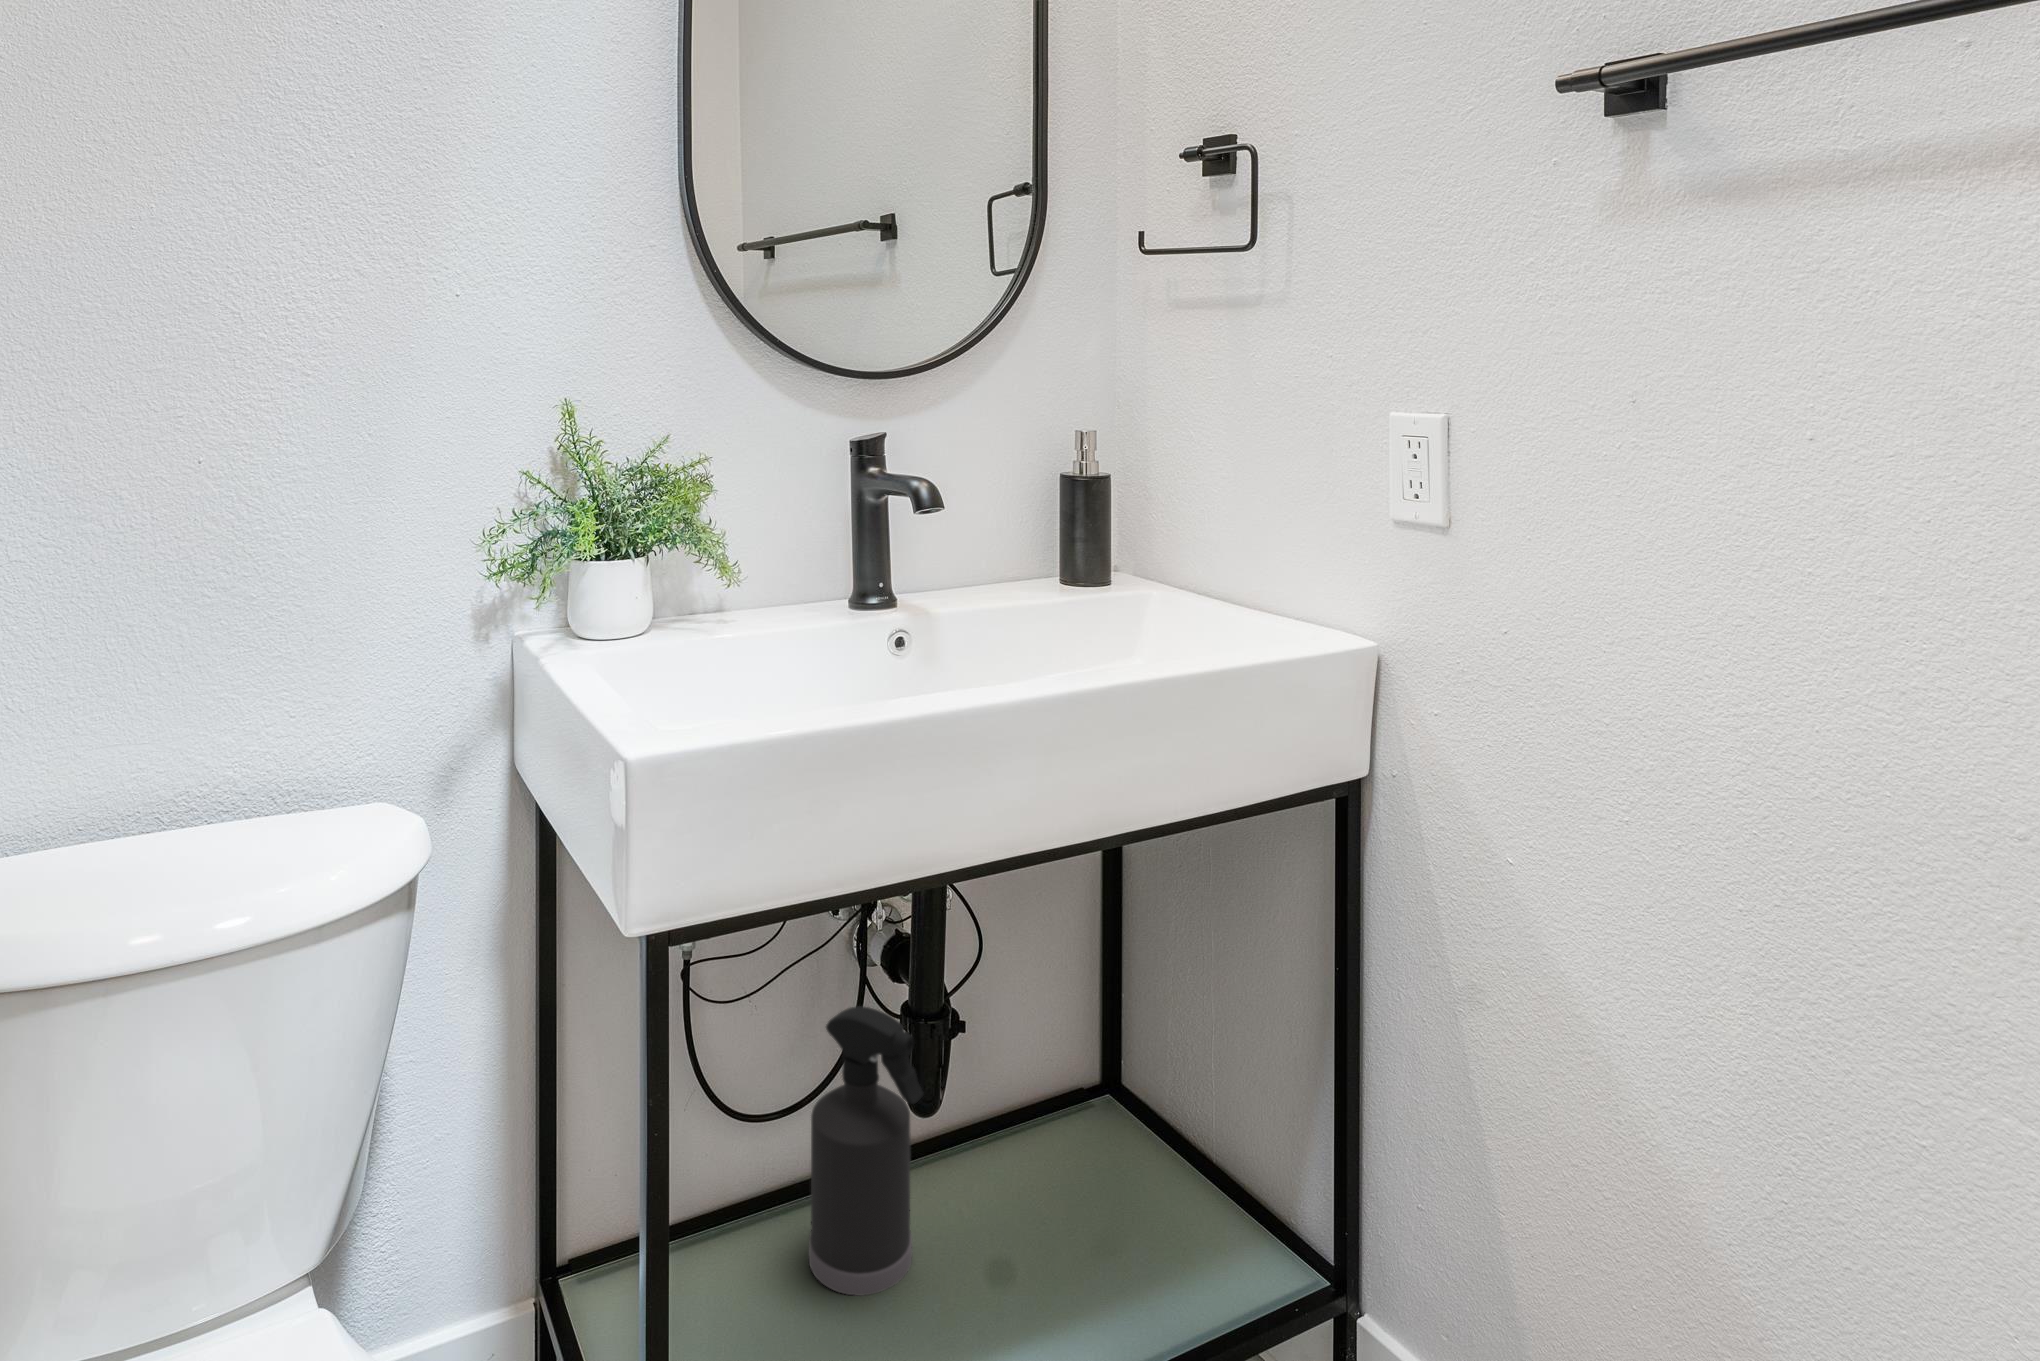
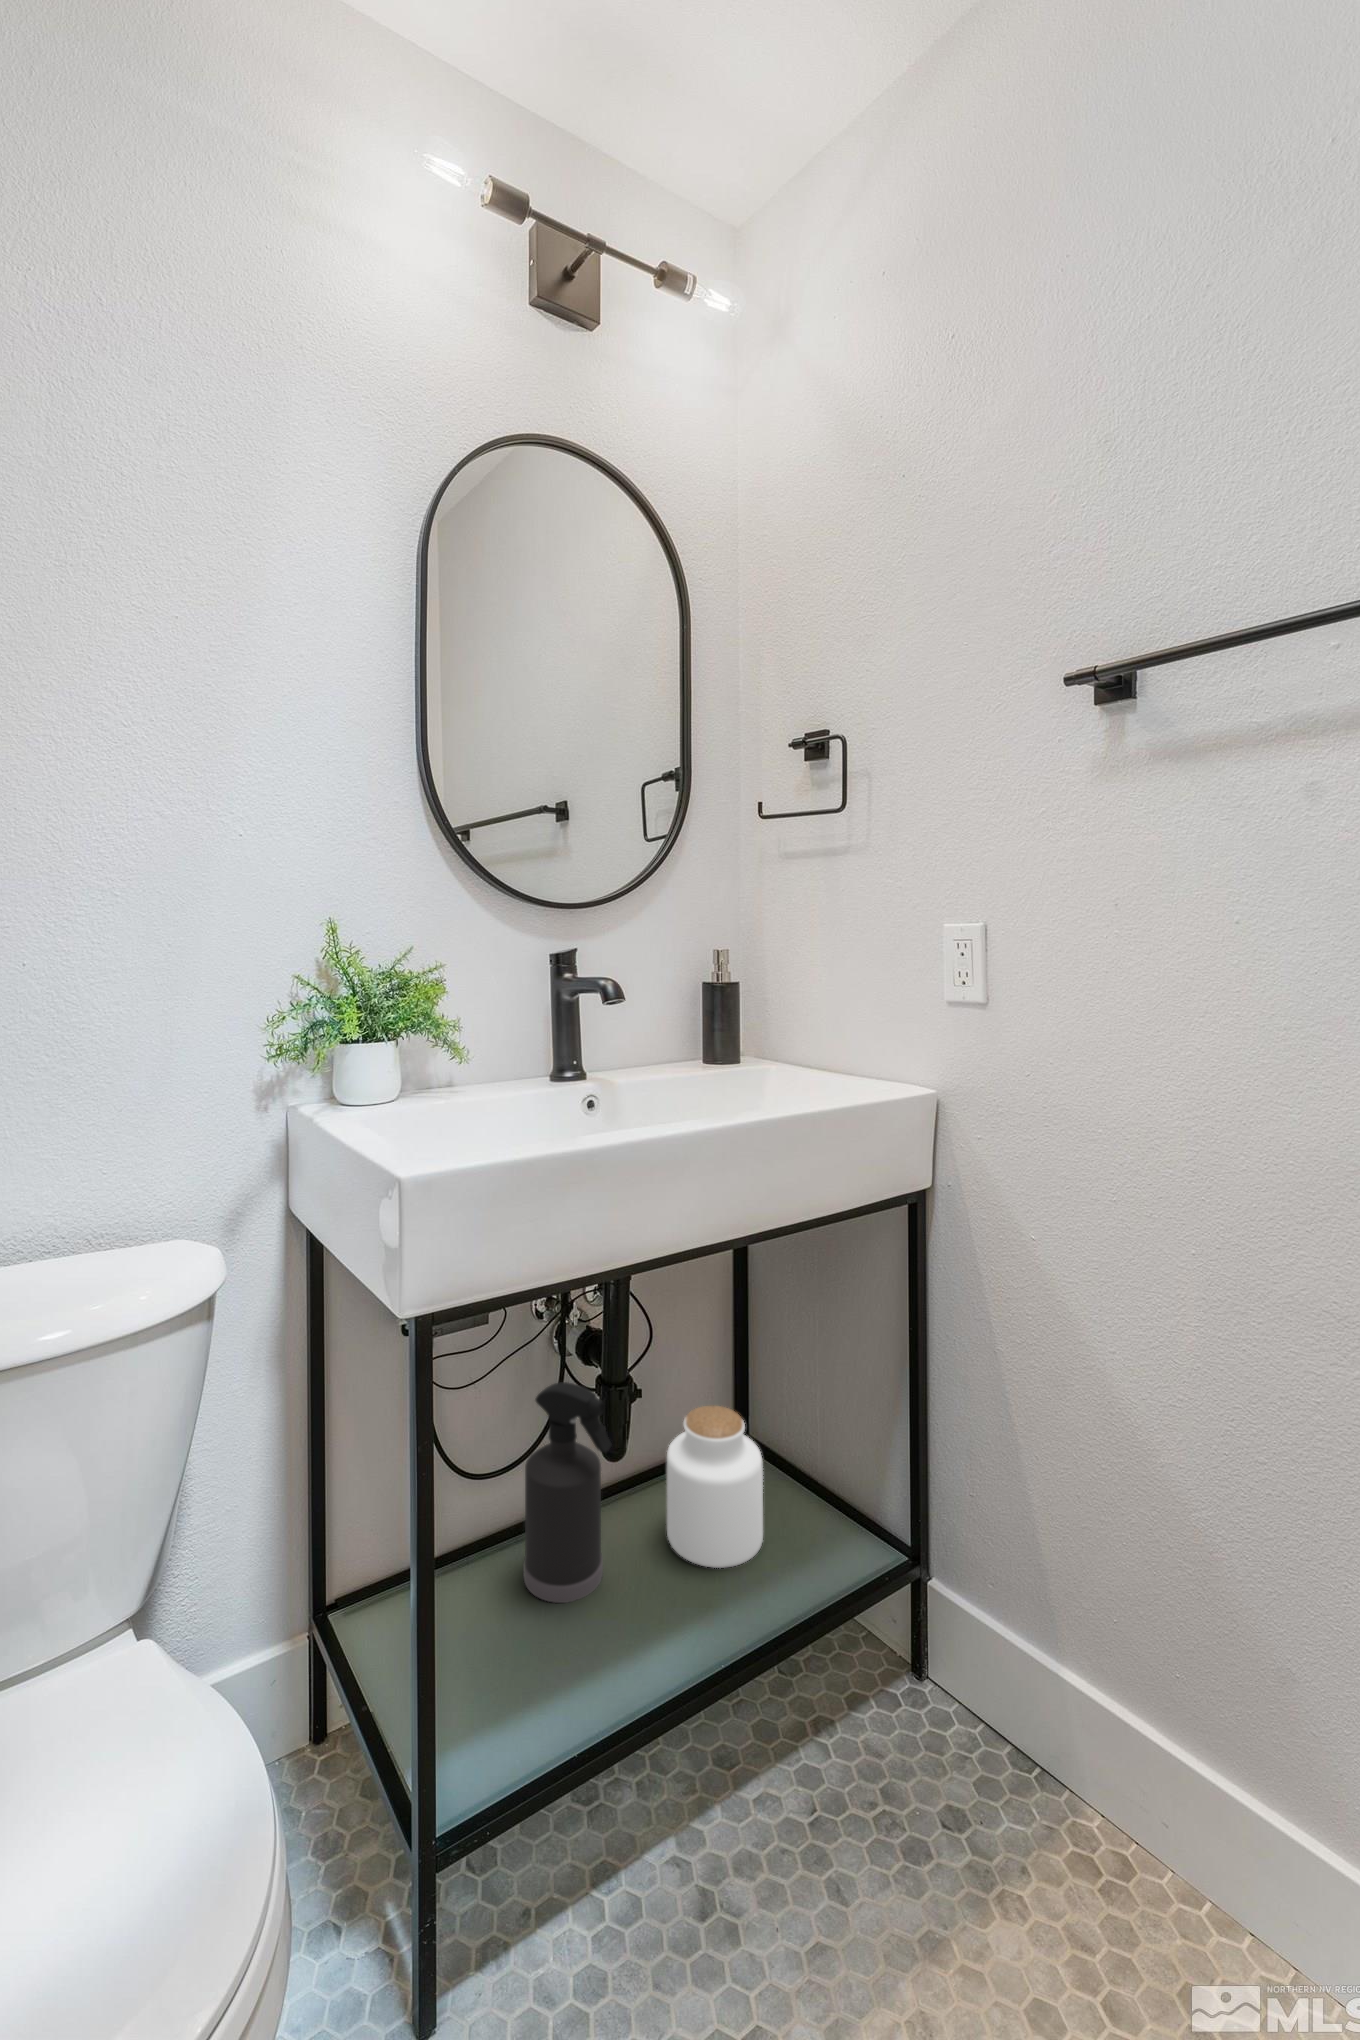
jar: none [1001,1047,1130,1267] -> present [667,1405,763,1568]

